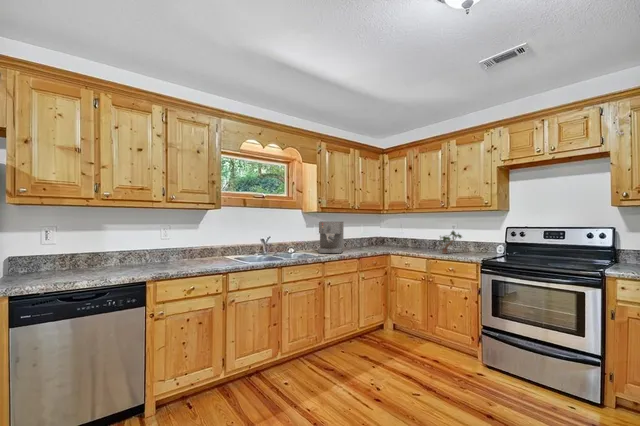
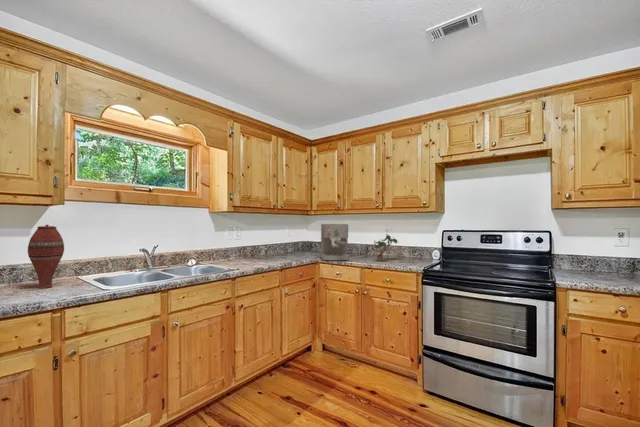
coffee maker: present [318,221,344,254] -> present [321,224,349,261]
vase: none [198,222,217,262] -> present [28,225,64,288]

